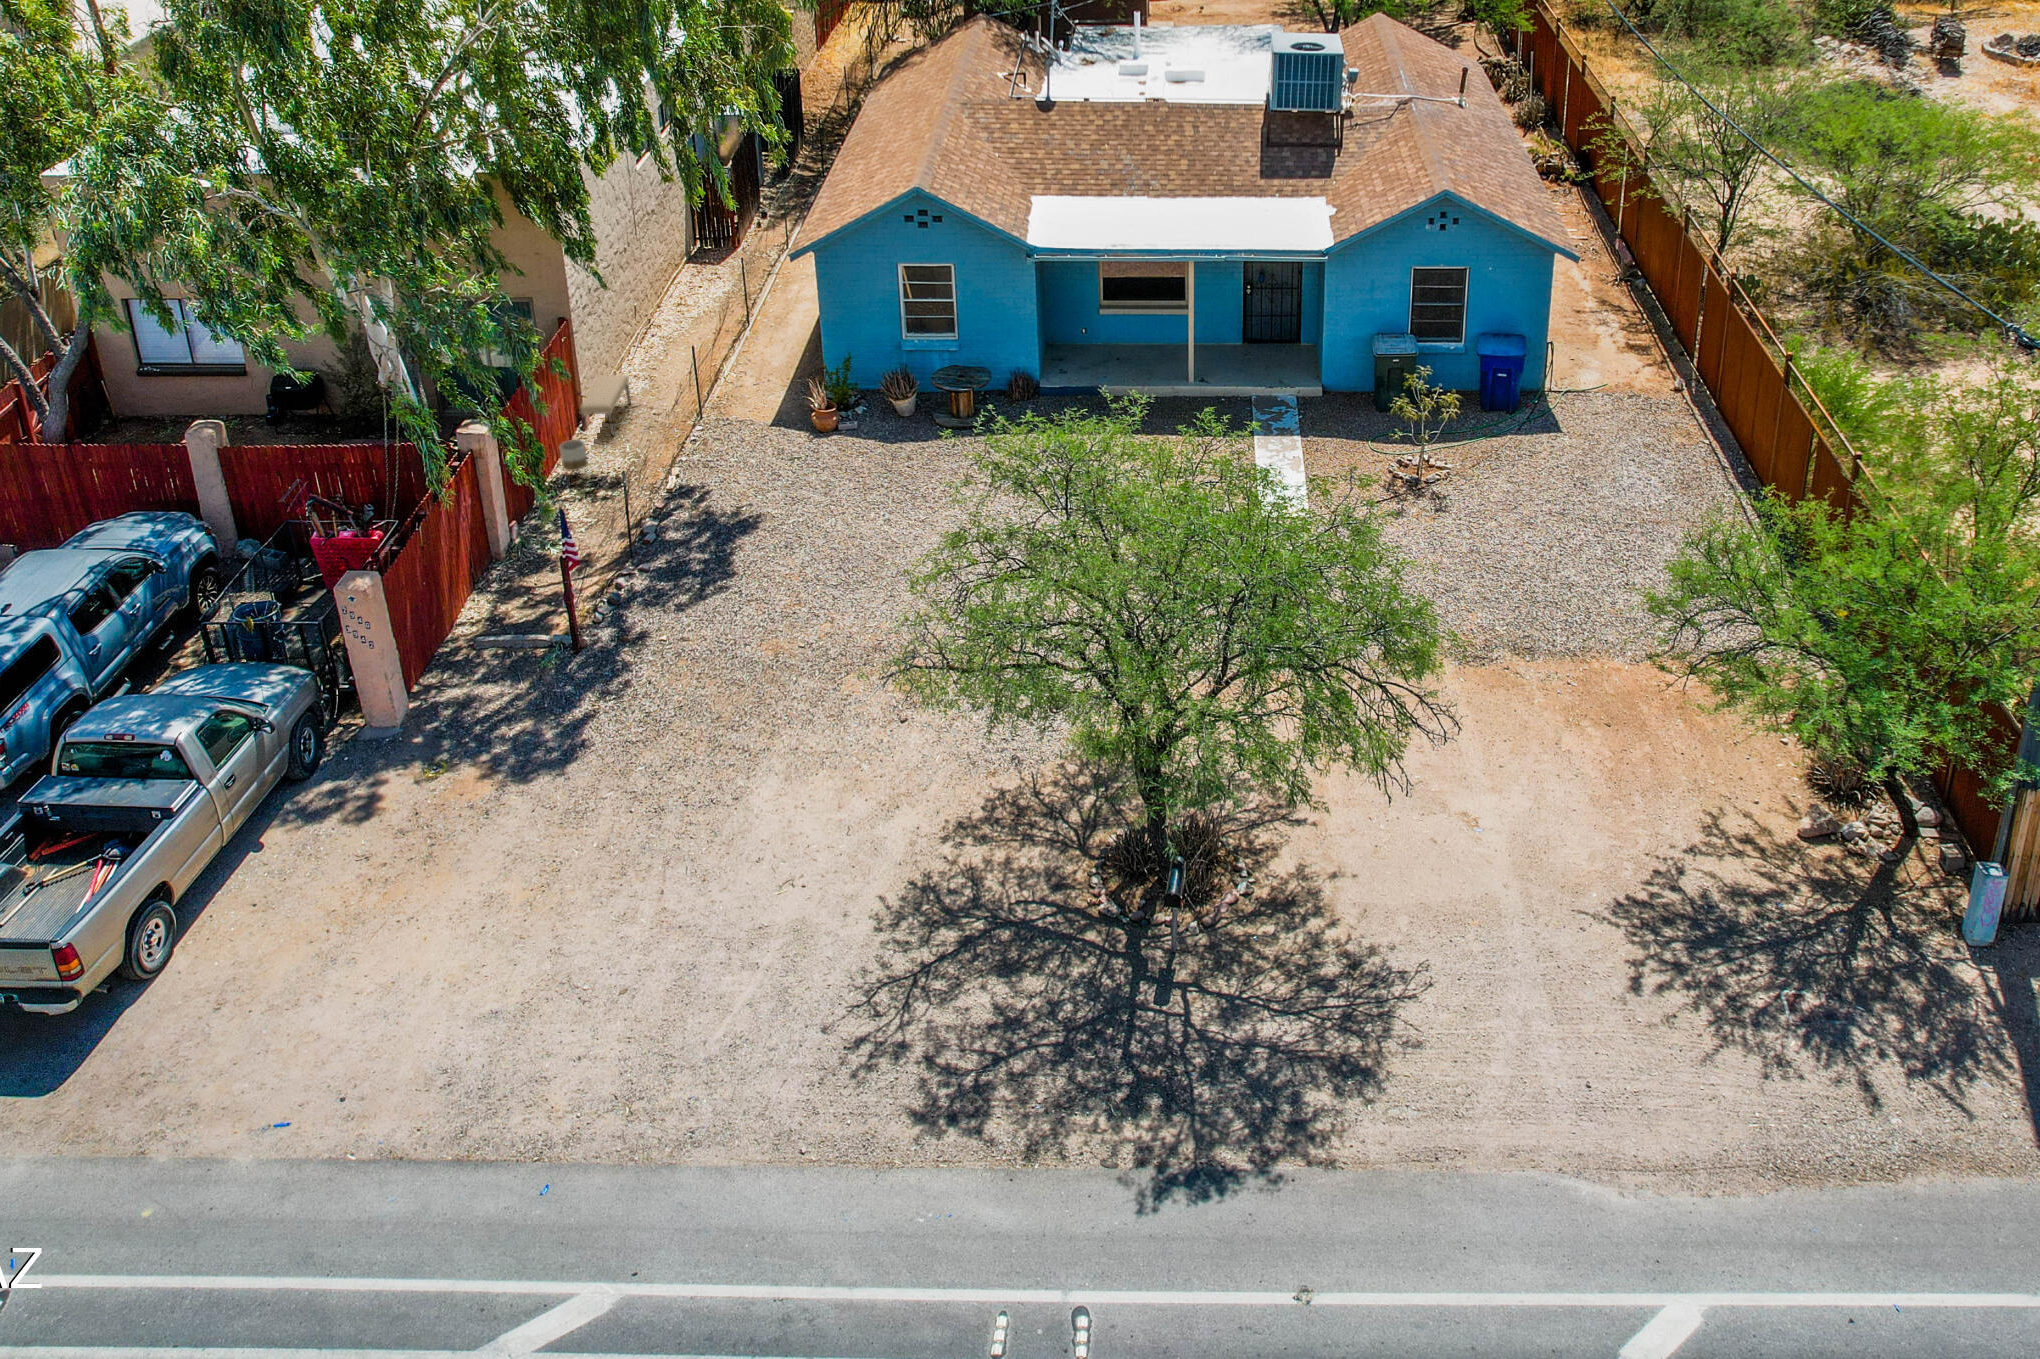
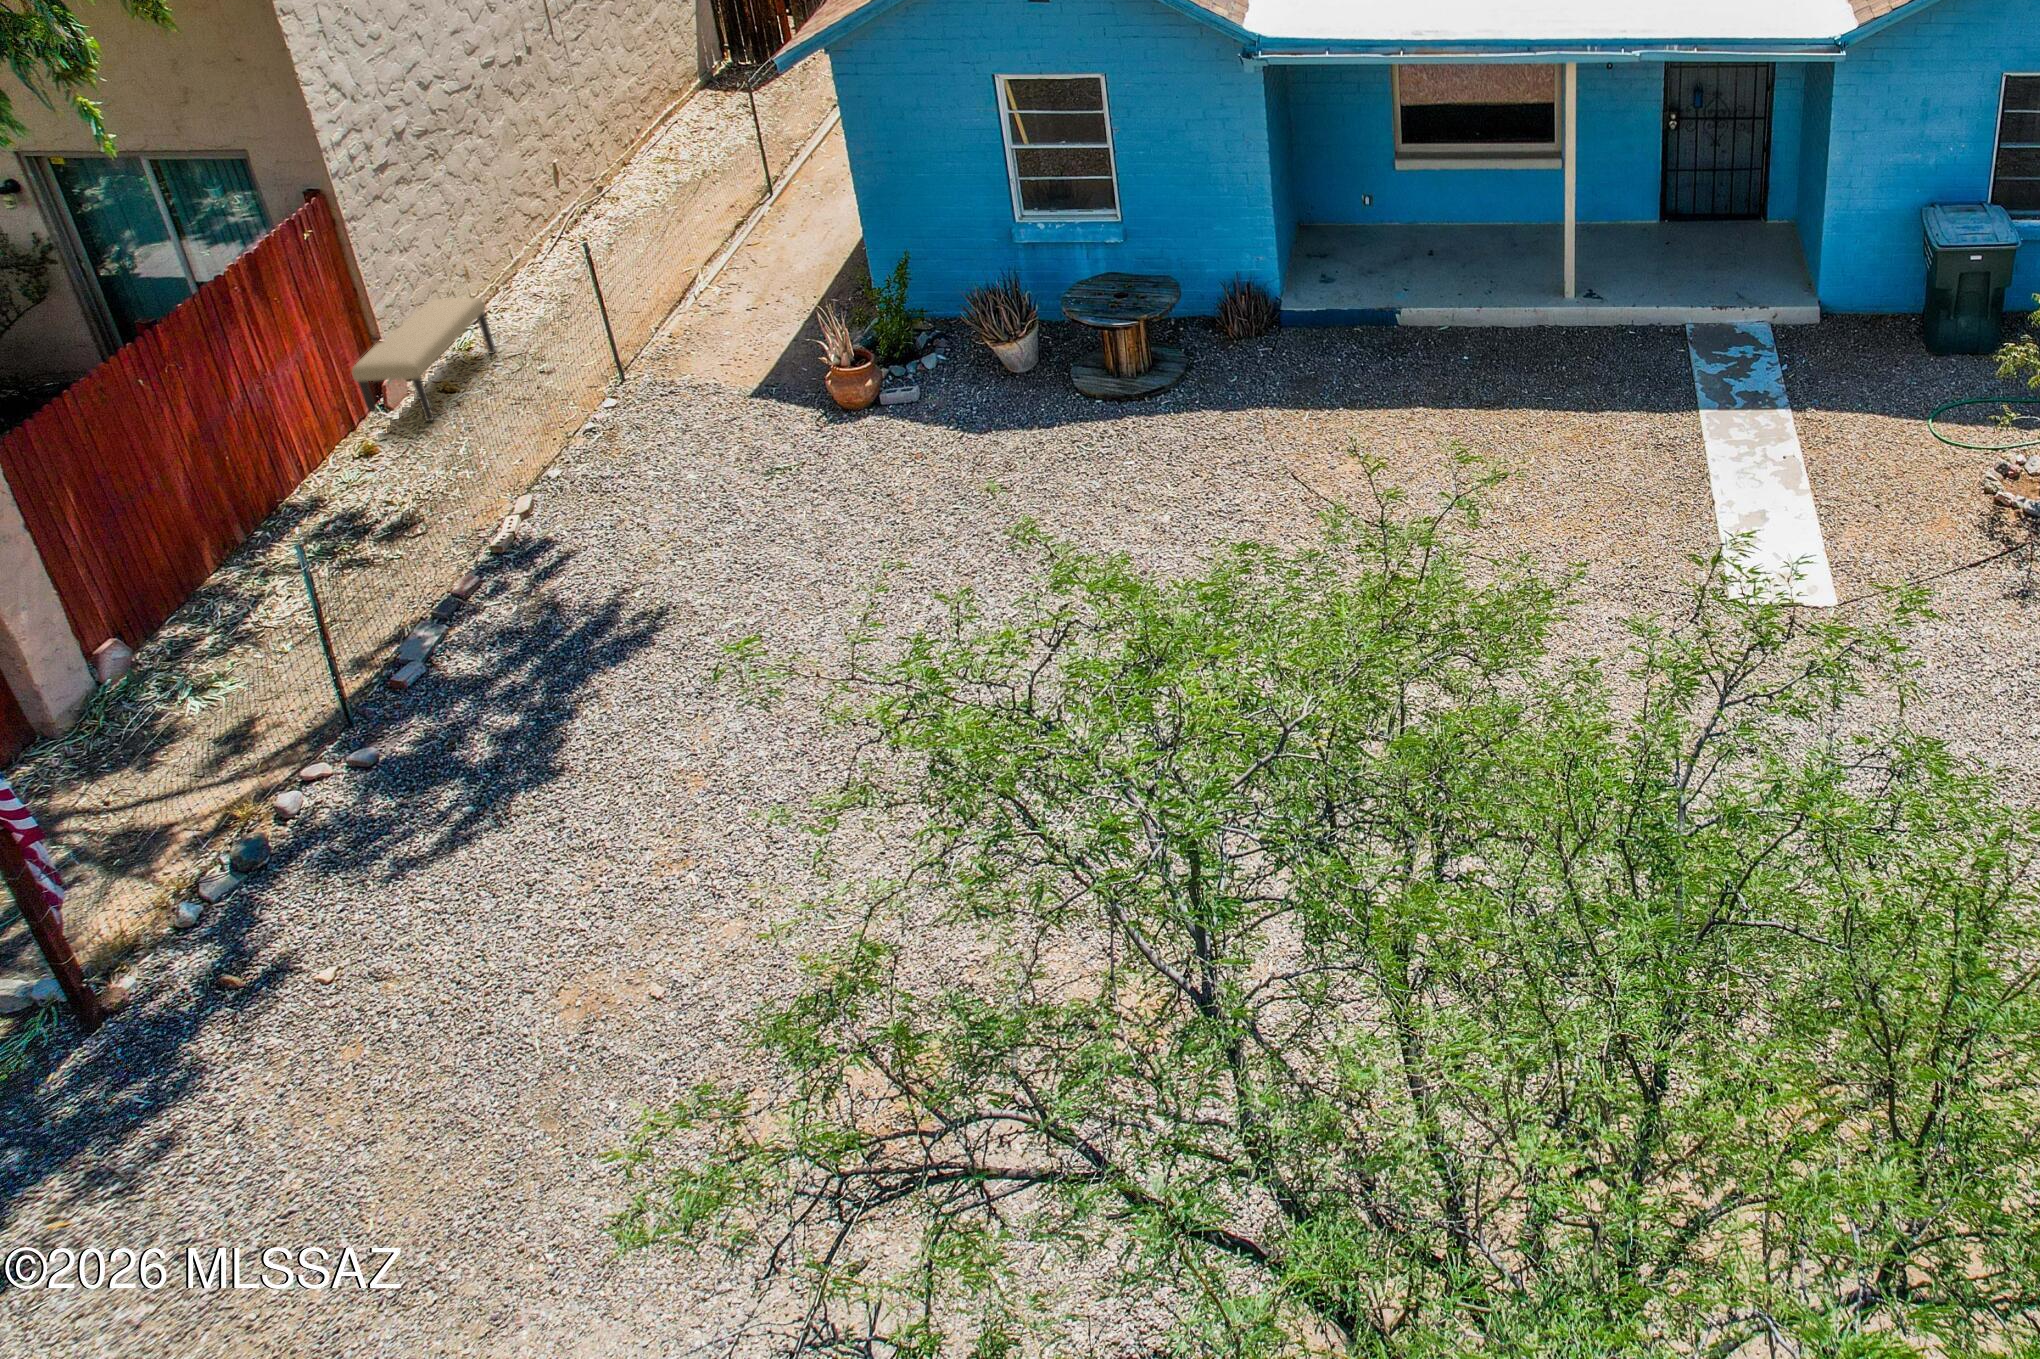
planter: present [560,440,589,471] -> none [264,441,346,529]

